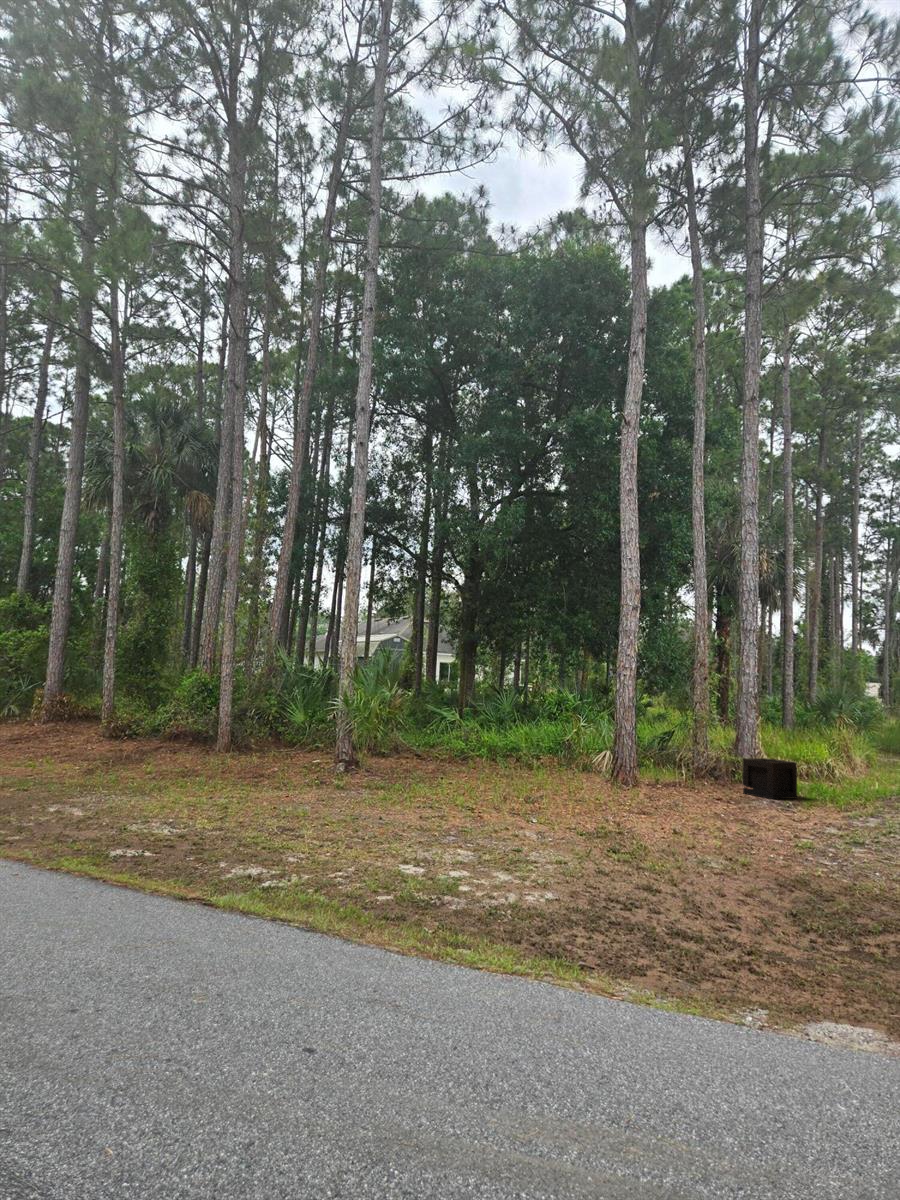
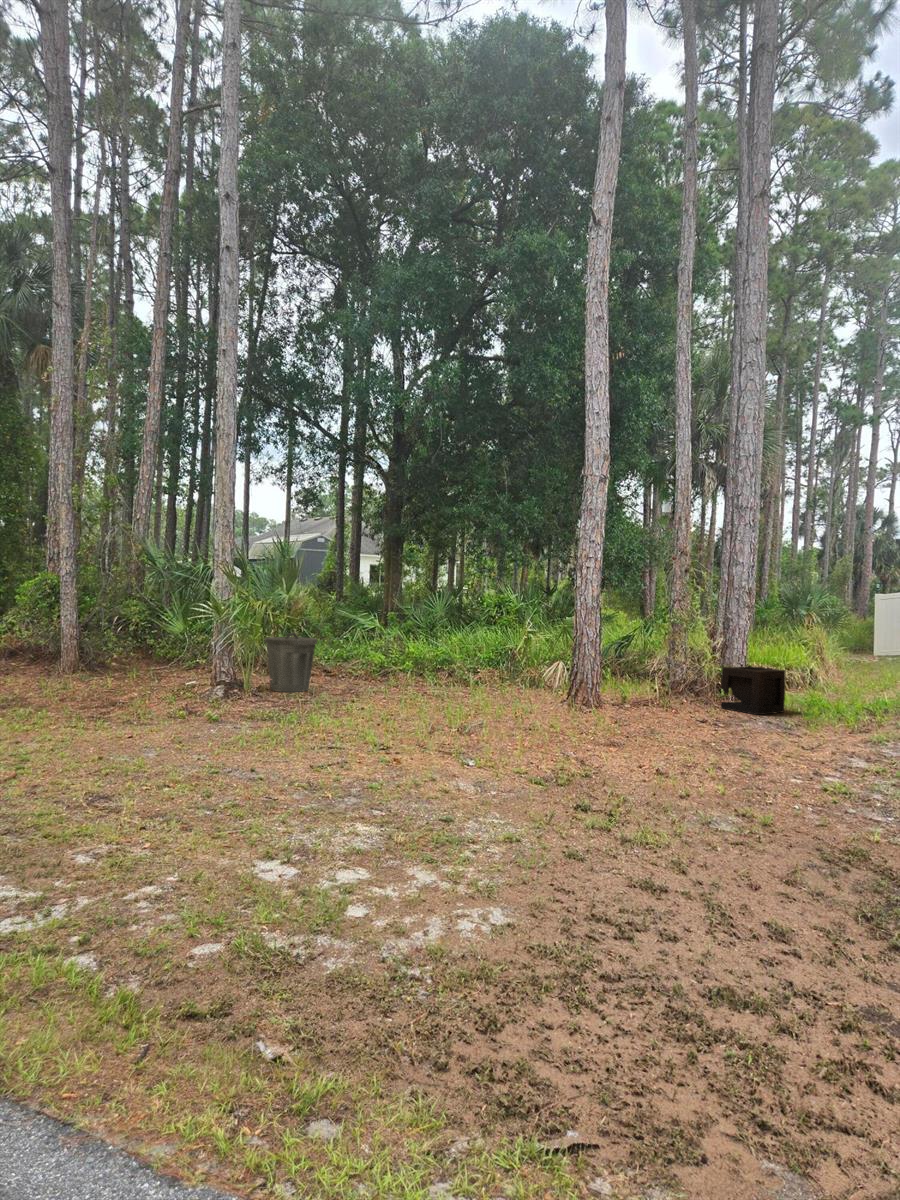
trash can: none [371,723,412,771] -> present [265,633,317,692]

